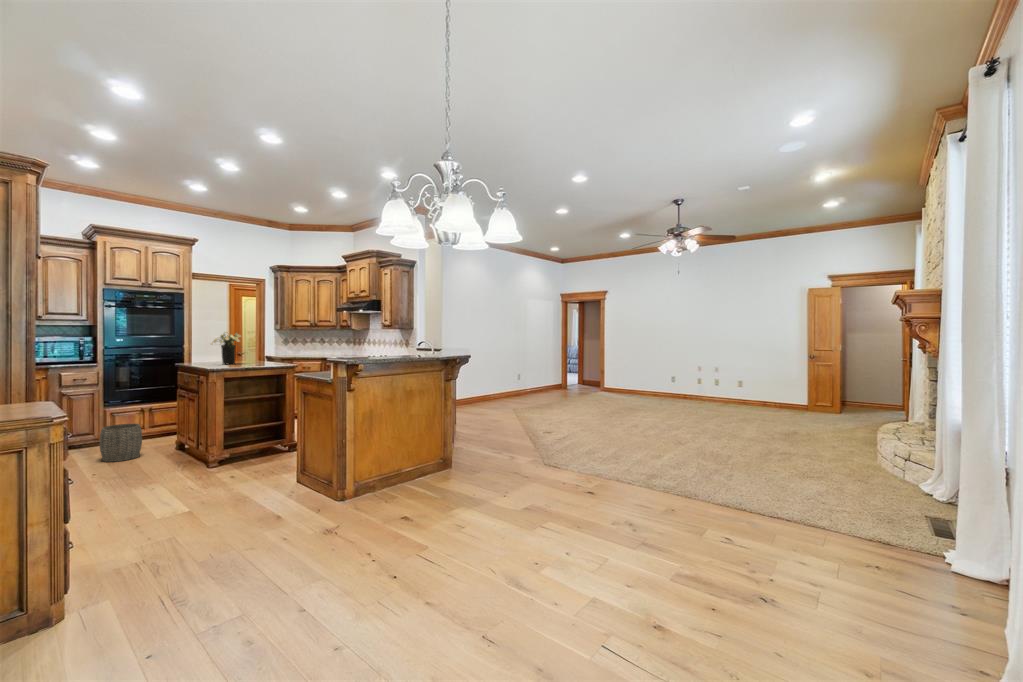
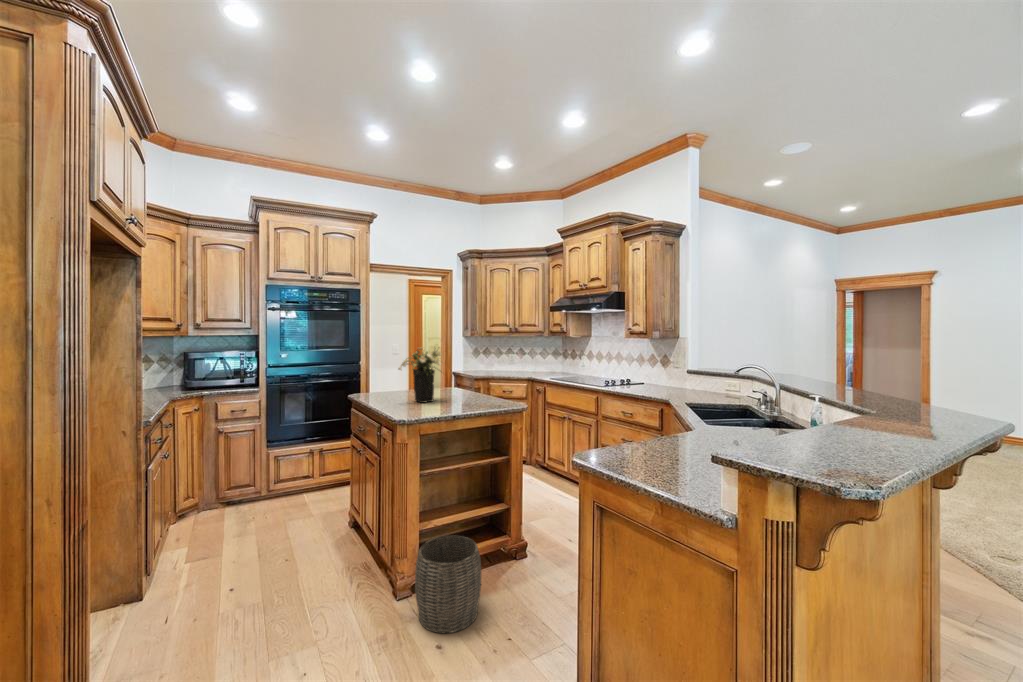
woven basket: present [100,424,142,462] -> present [415,535,481,633]

